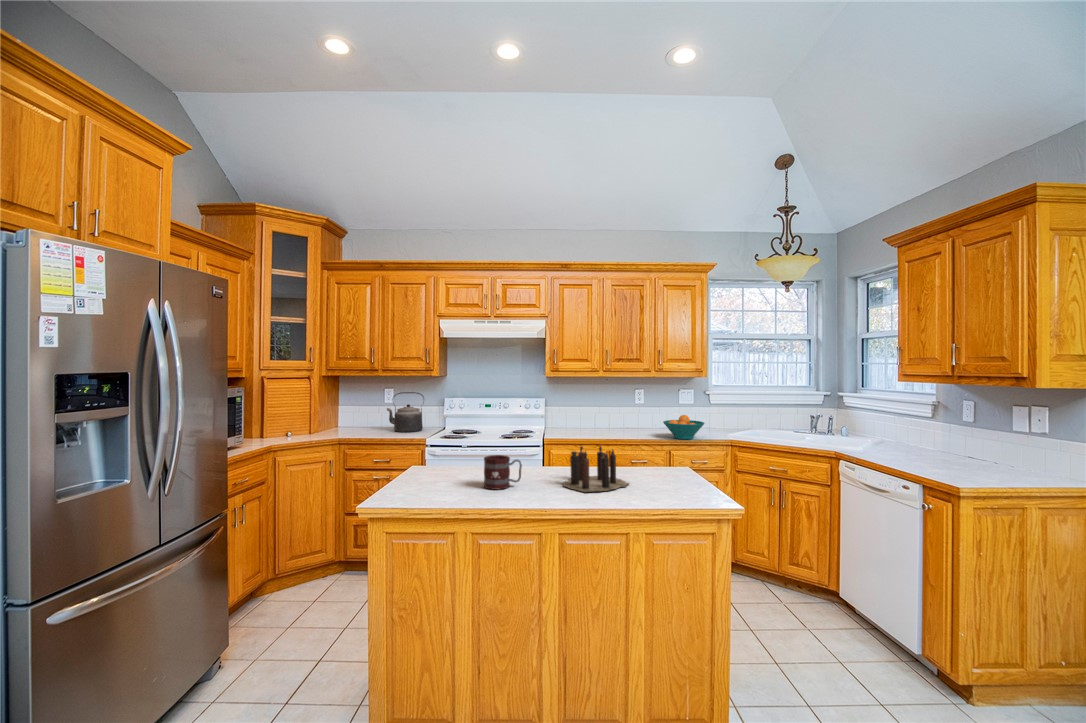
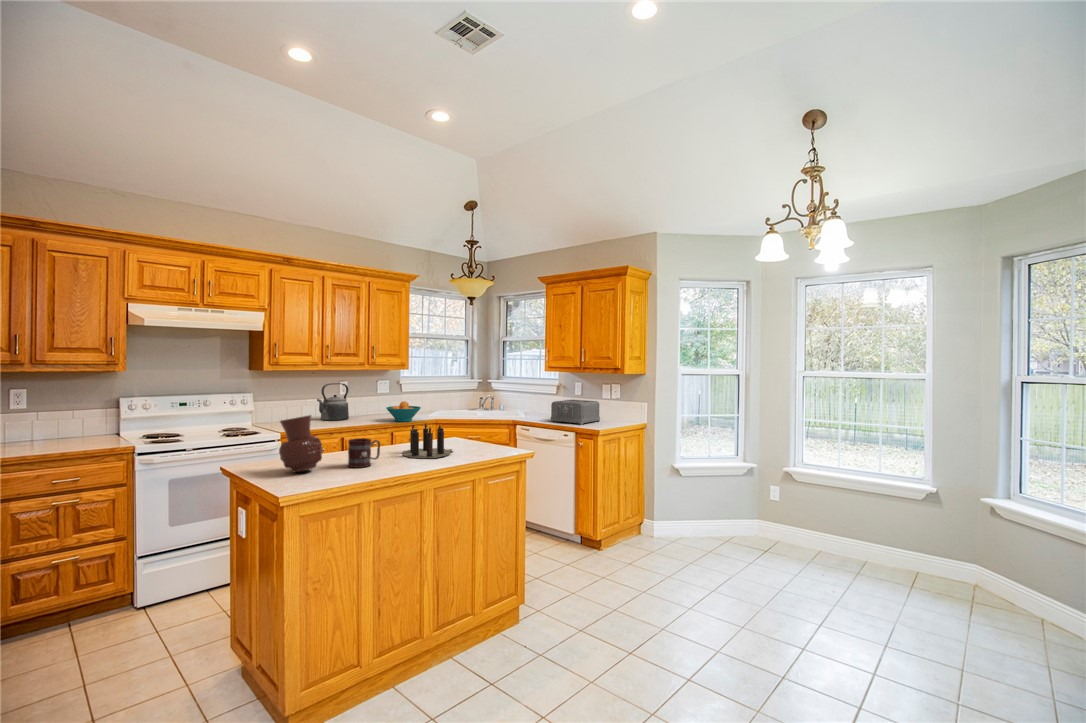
kettle: present [387,392,424,432] -> present [317,383,349,421]
vase: none [419,425,461,484] -> present [279,415,323,472]
toaster: none [893,428,1000,472] -> present [551,400,600,425]

